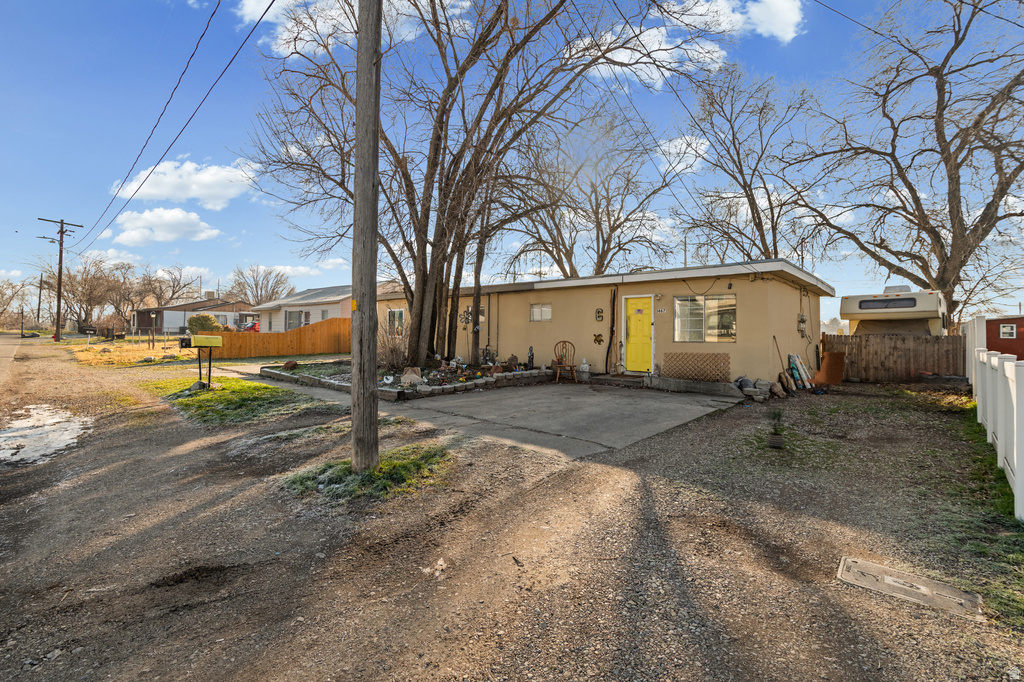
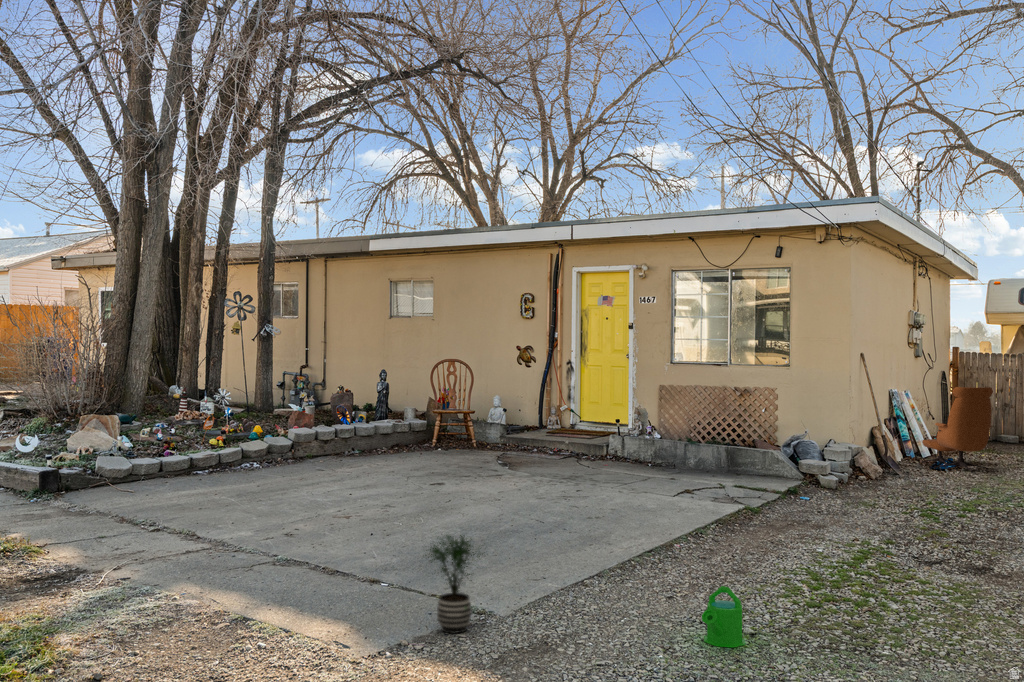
potted plant: present [763,409,788,449] -> present [425,535,485,633]
watering can: none [711,439,731,466] -> present [702,586,745,648]

